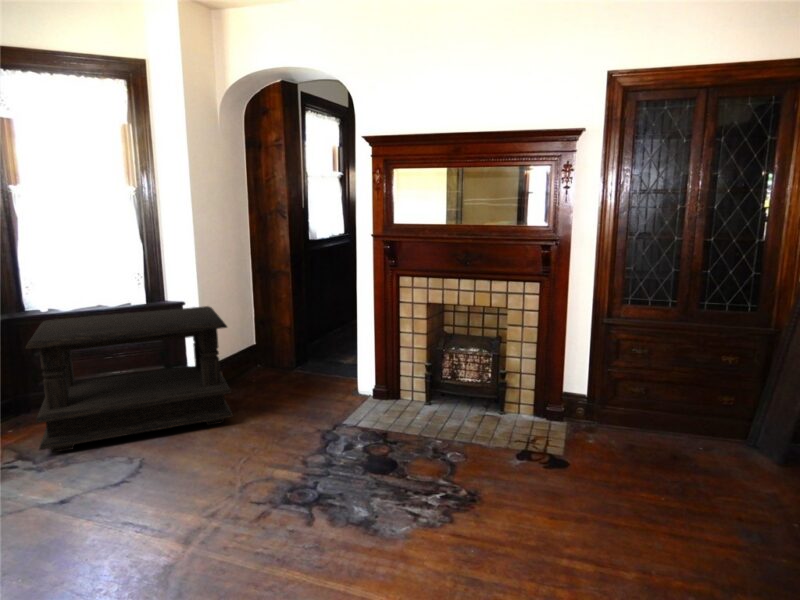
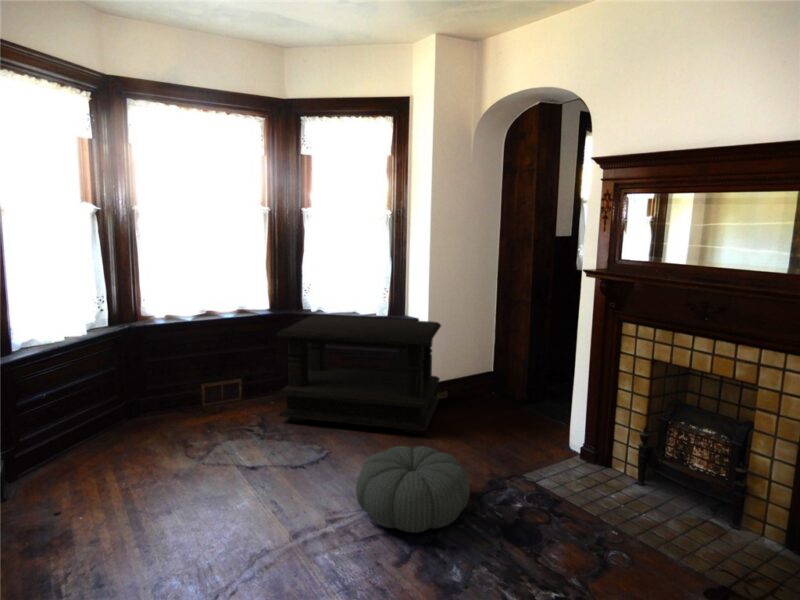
pouf: none [216,421,332,502] -> present [356,446,470,533]

